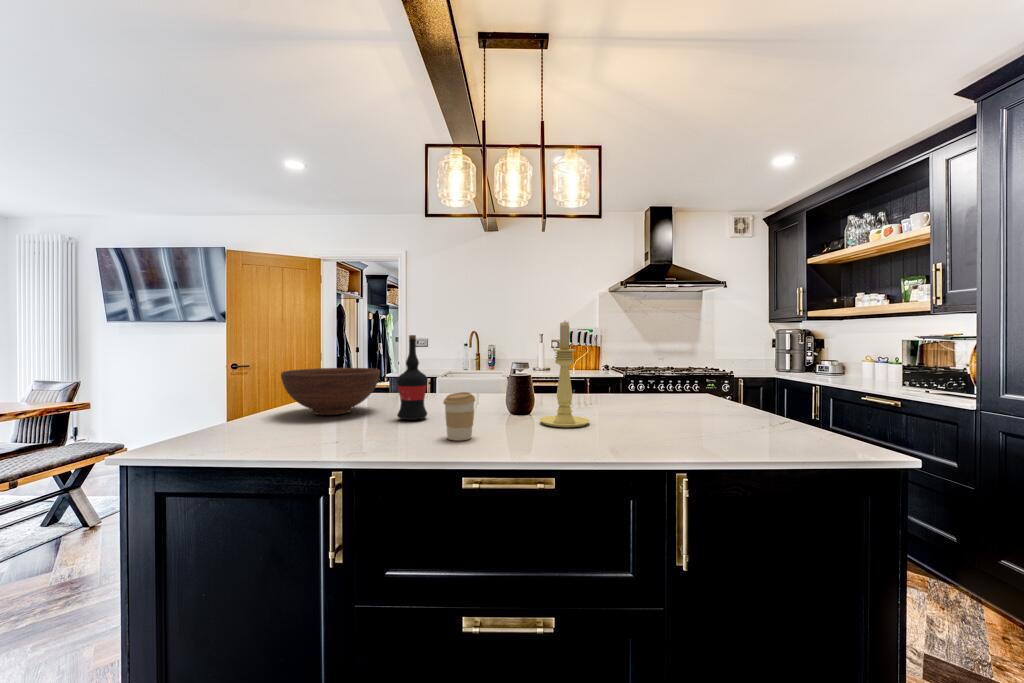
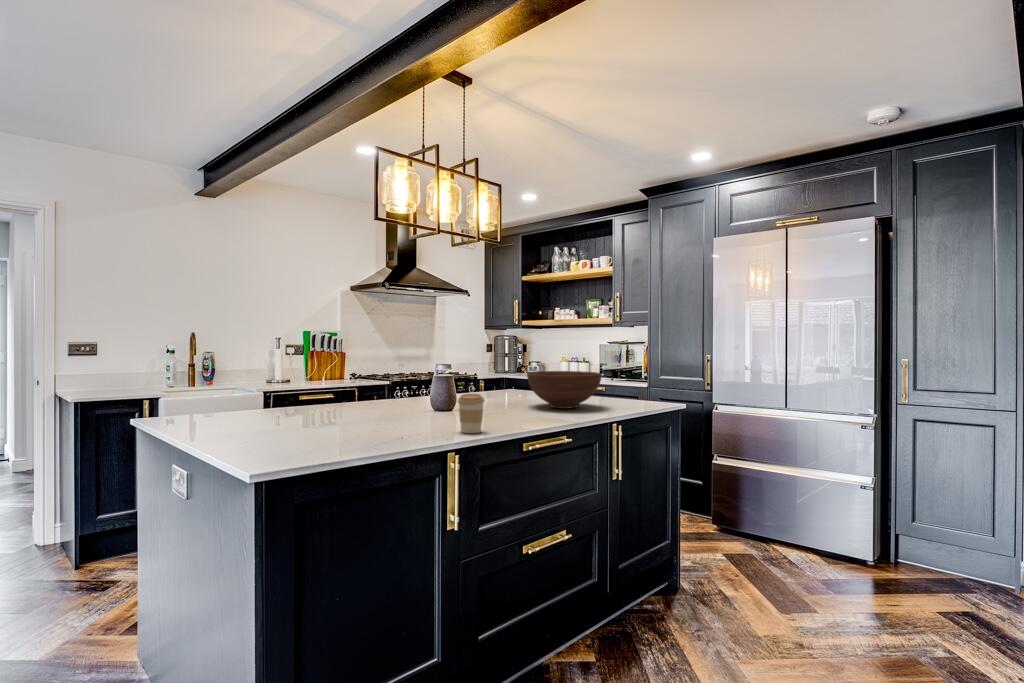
candle holder: present [540,321,590,427] -> none [481,333,521,418]
wine bottle: present [397,335,428,420] -> none [364,345,394,428]
fruit bowl: present [281,368,380,415] -> present [527,371,602,409]

